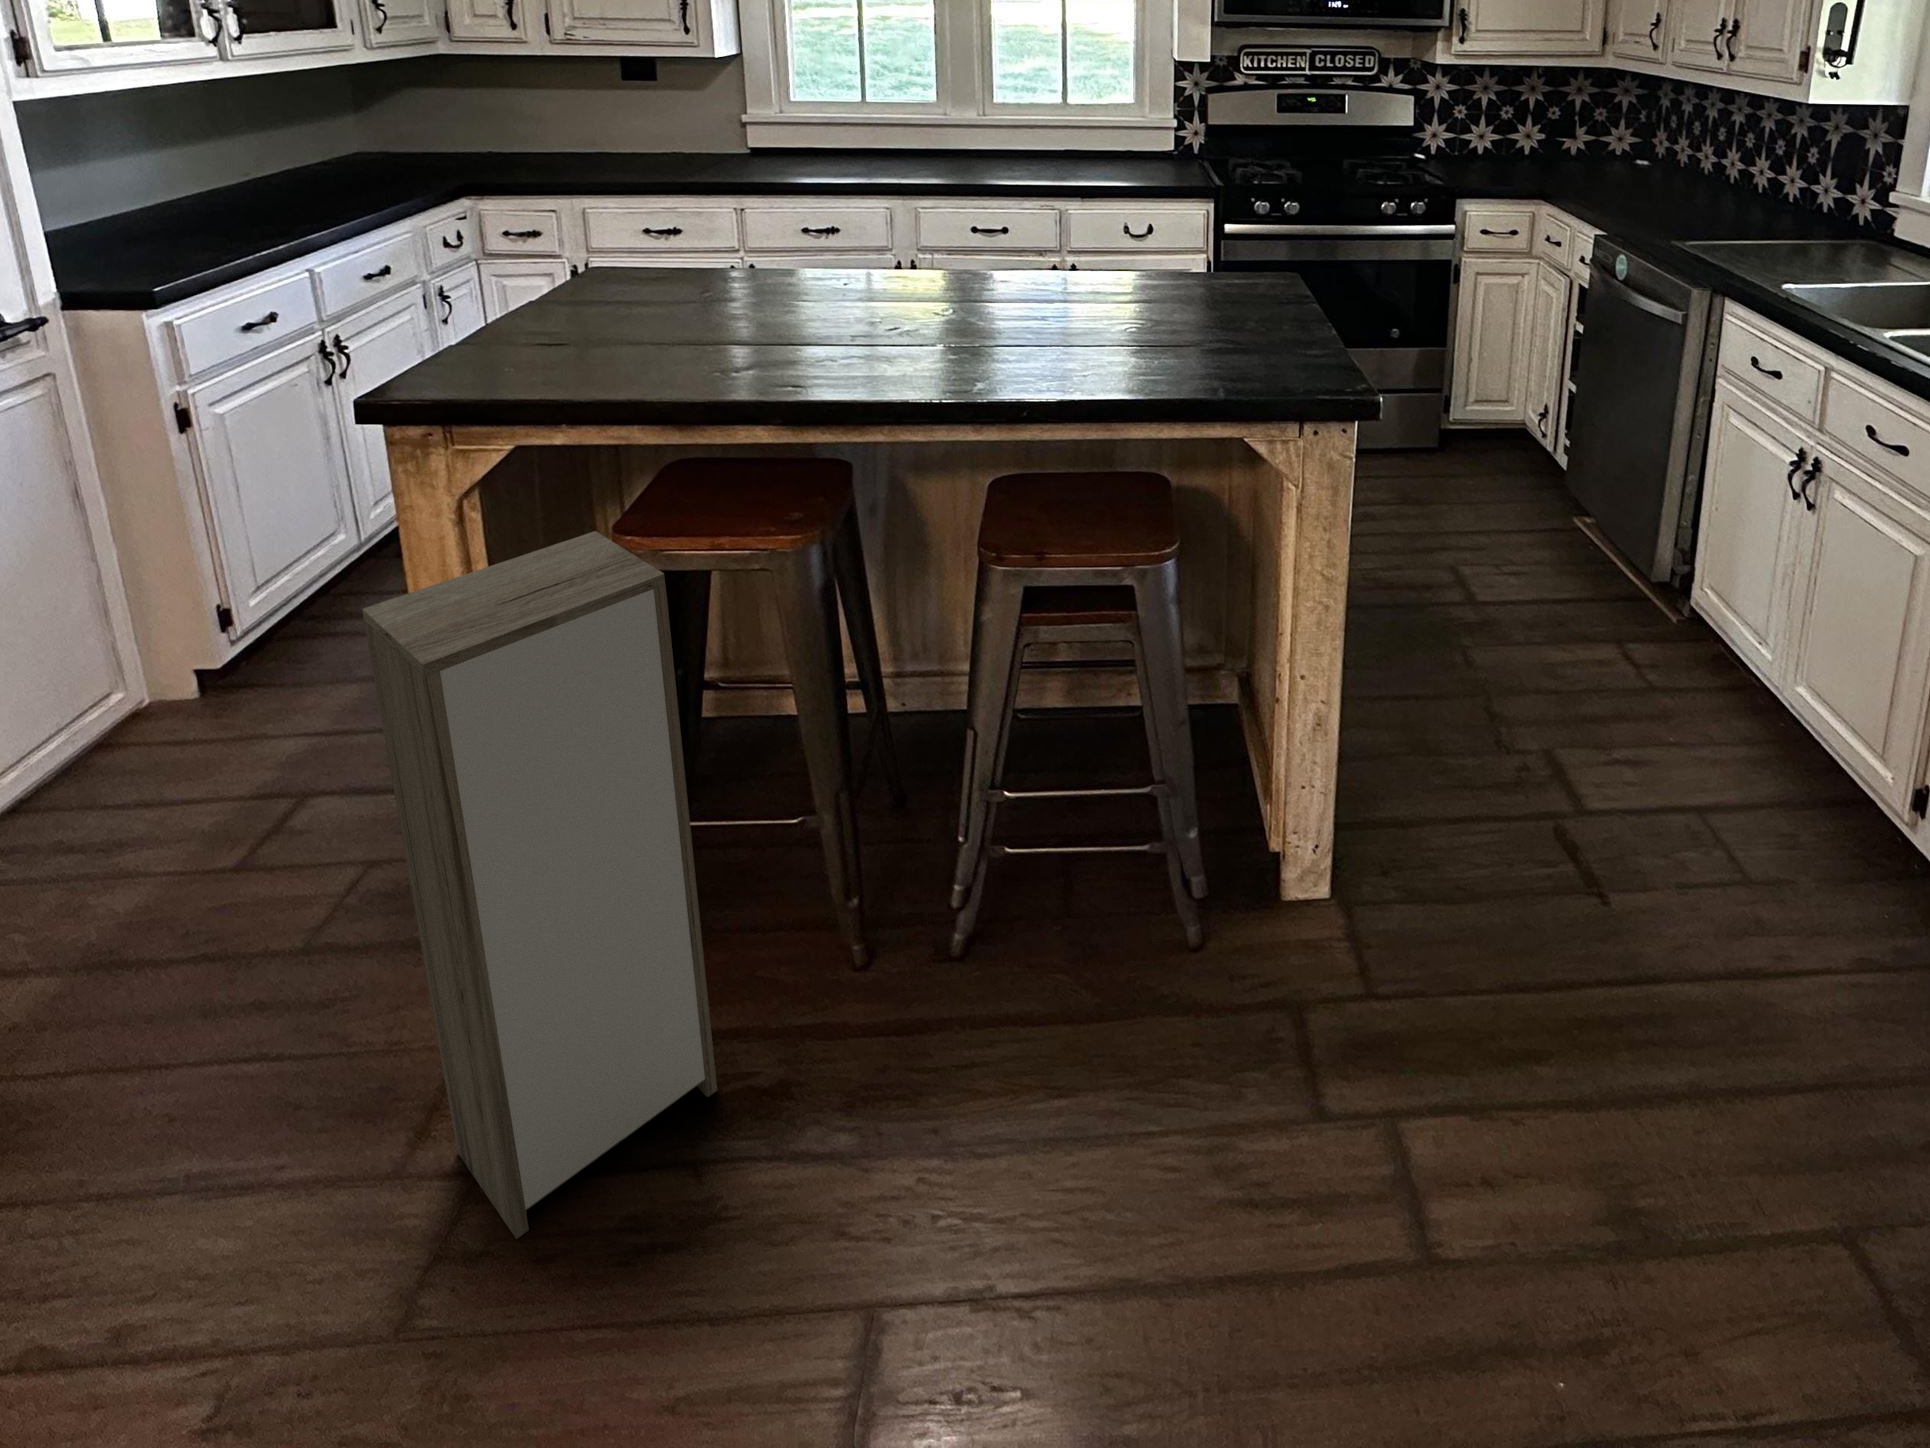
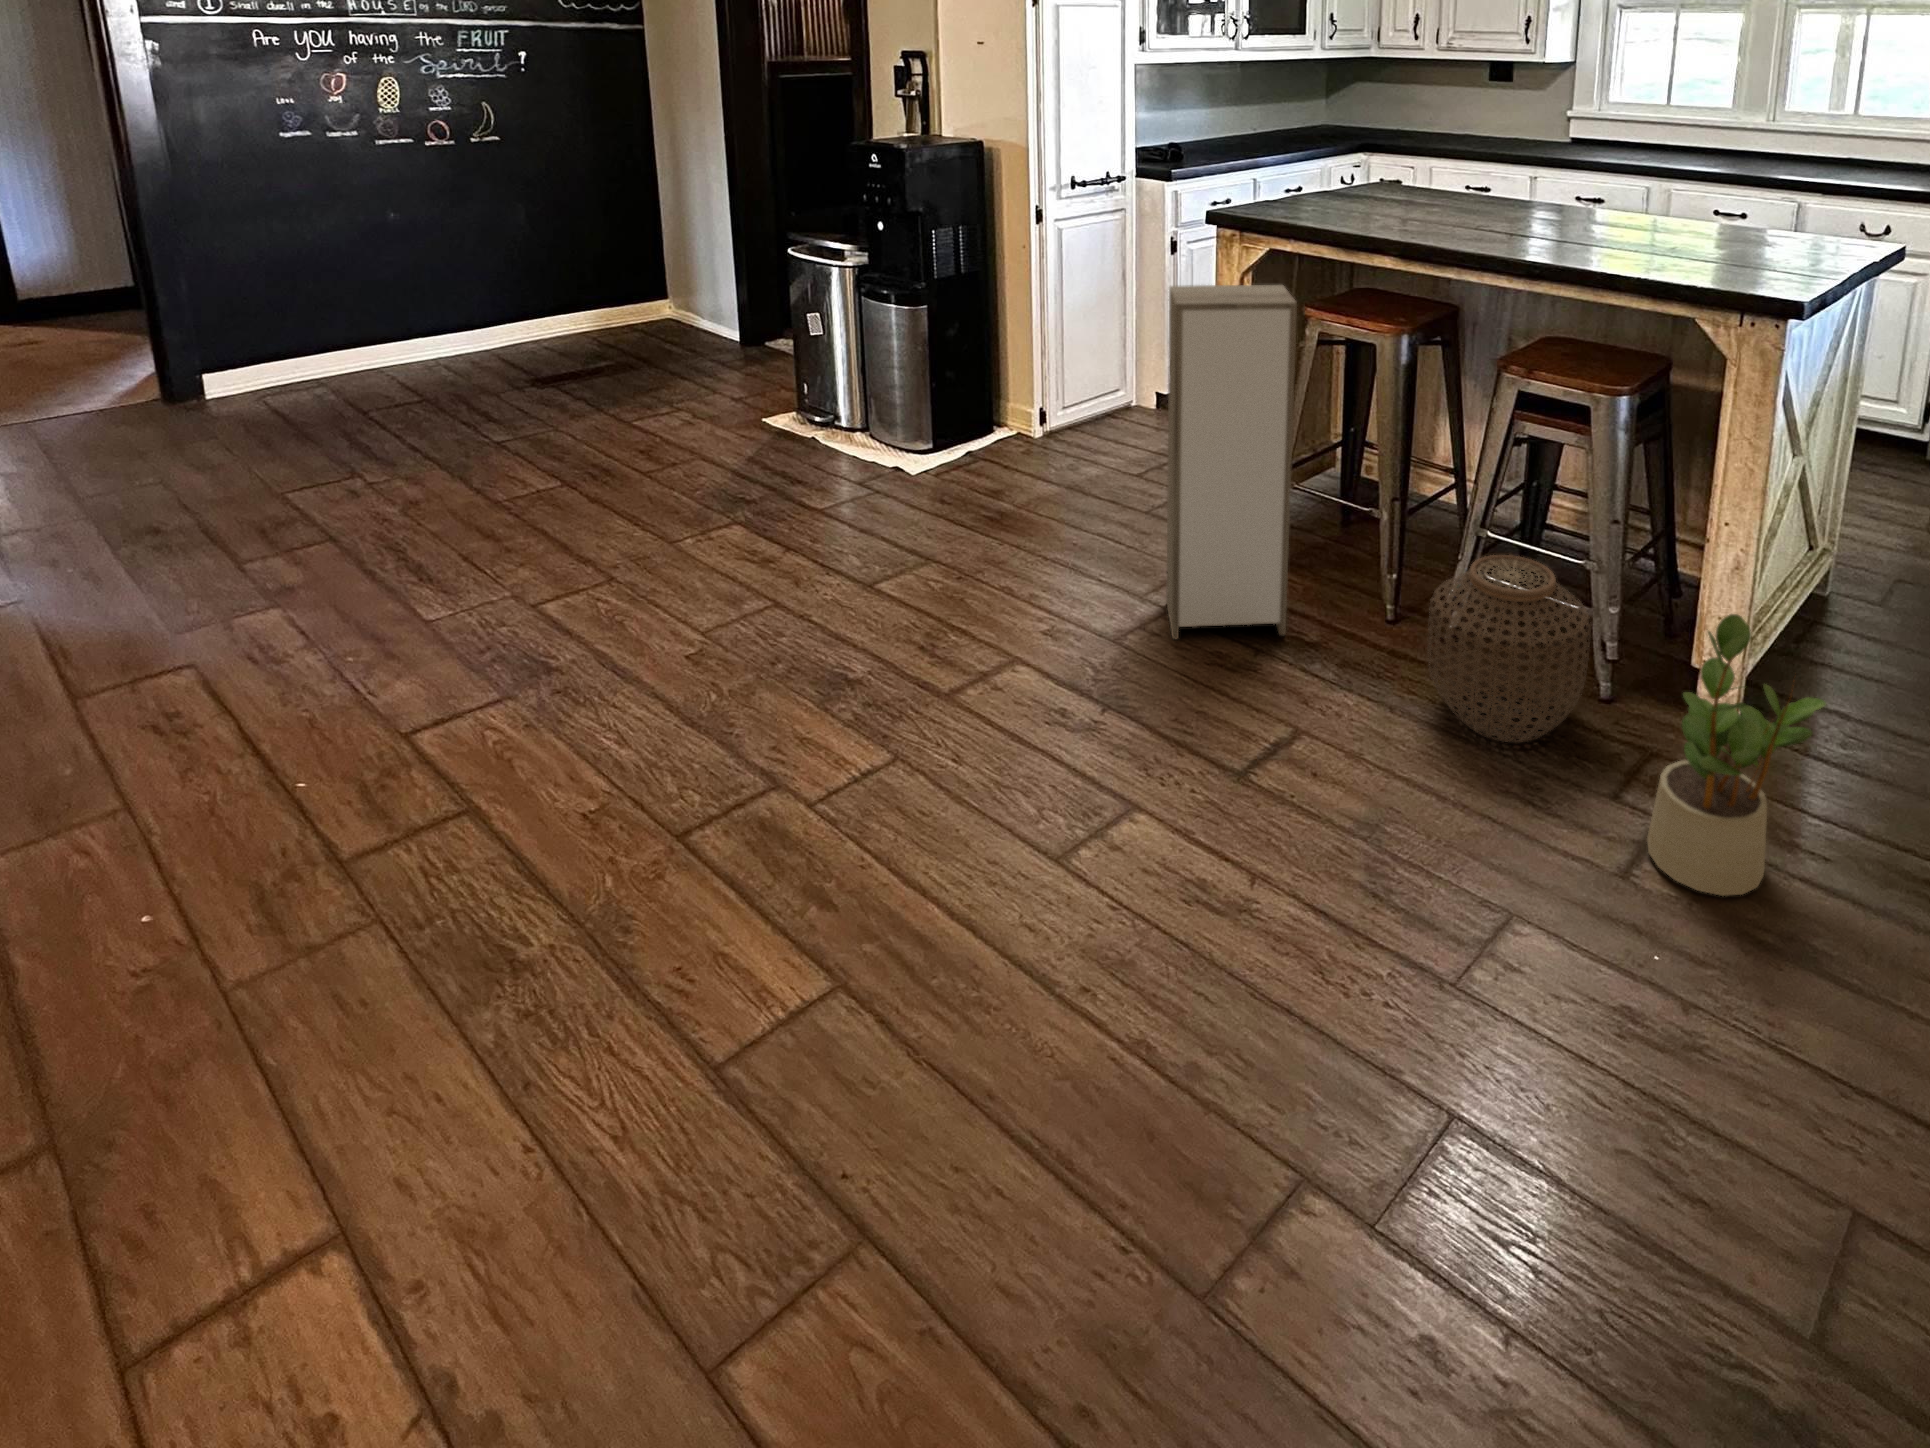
woven basket: none [986,823,1211,1104] -> present [1427,555,1591,742]
potted plant: none [1370,845,1544,1197] -> present [1647,614,1827,896]

